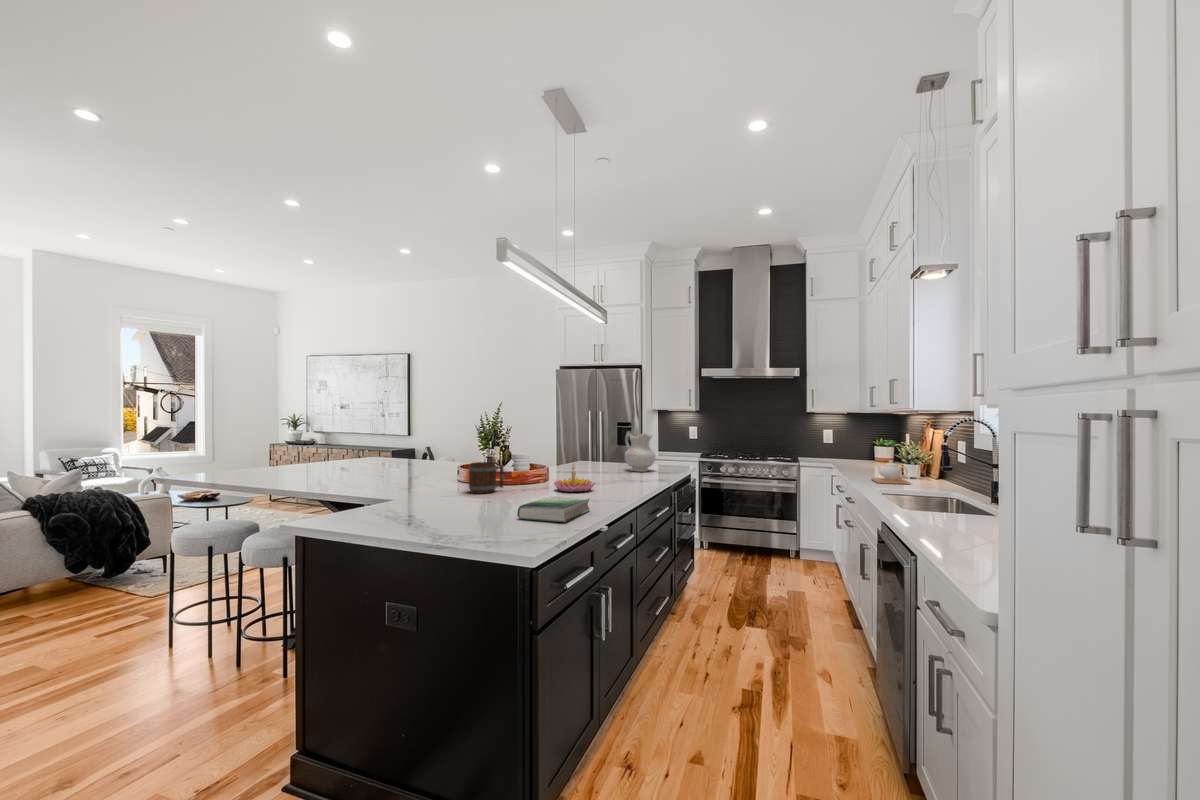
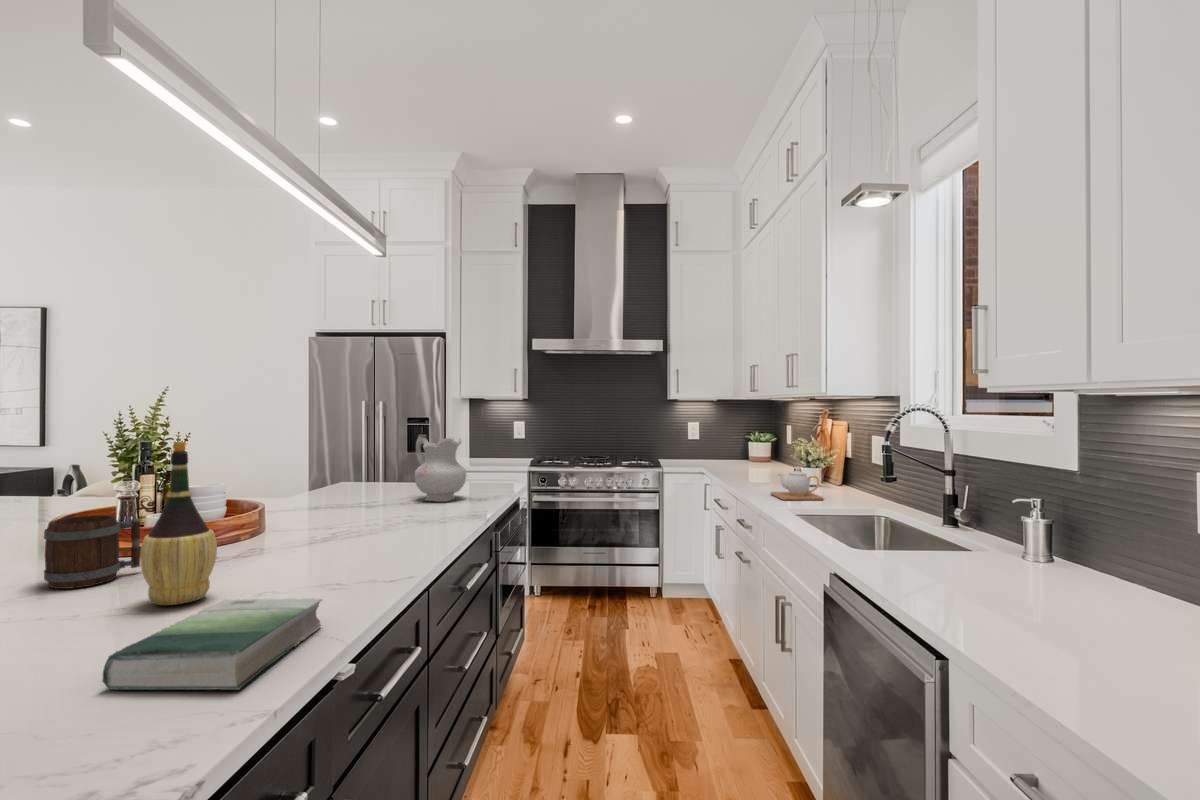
wine bottle: none [512,428,541,500] -> present [140,441,217,605]
candle holder: present [554,463,595,492] -> none [260,504,351,566]

